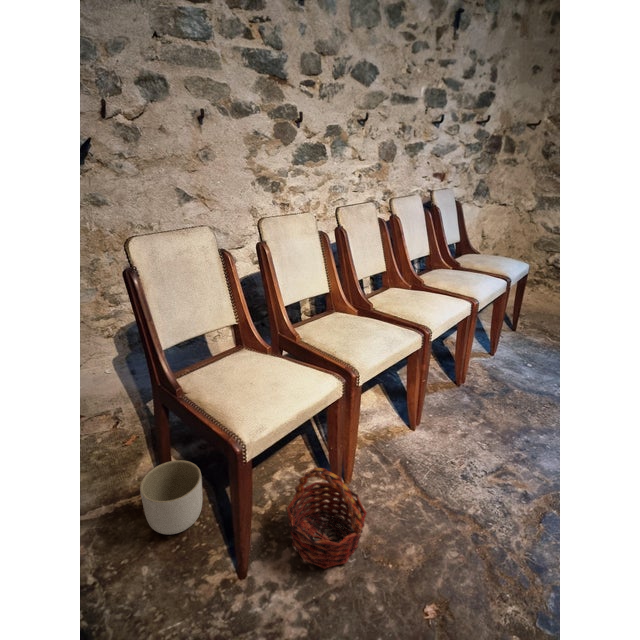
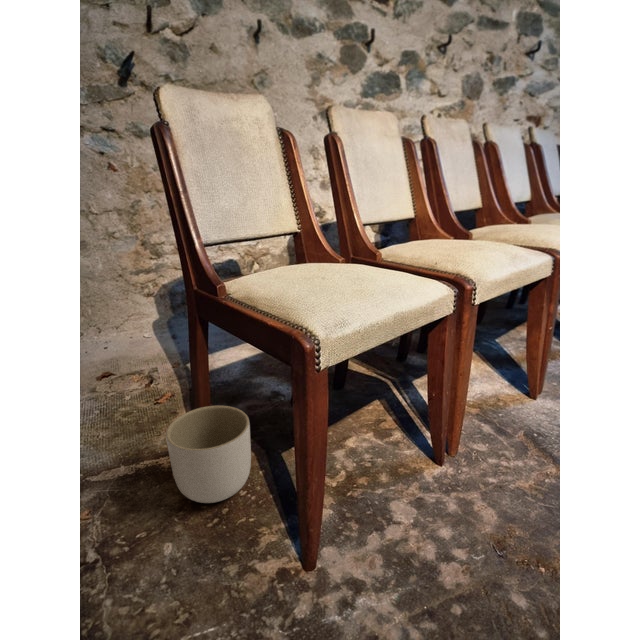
basket: present [287,468,367,569] -> none [372,410,499,566]

